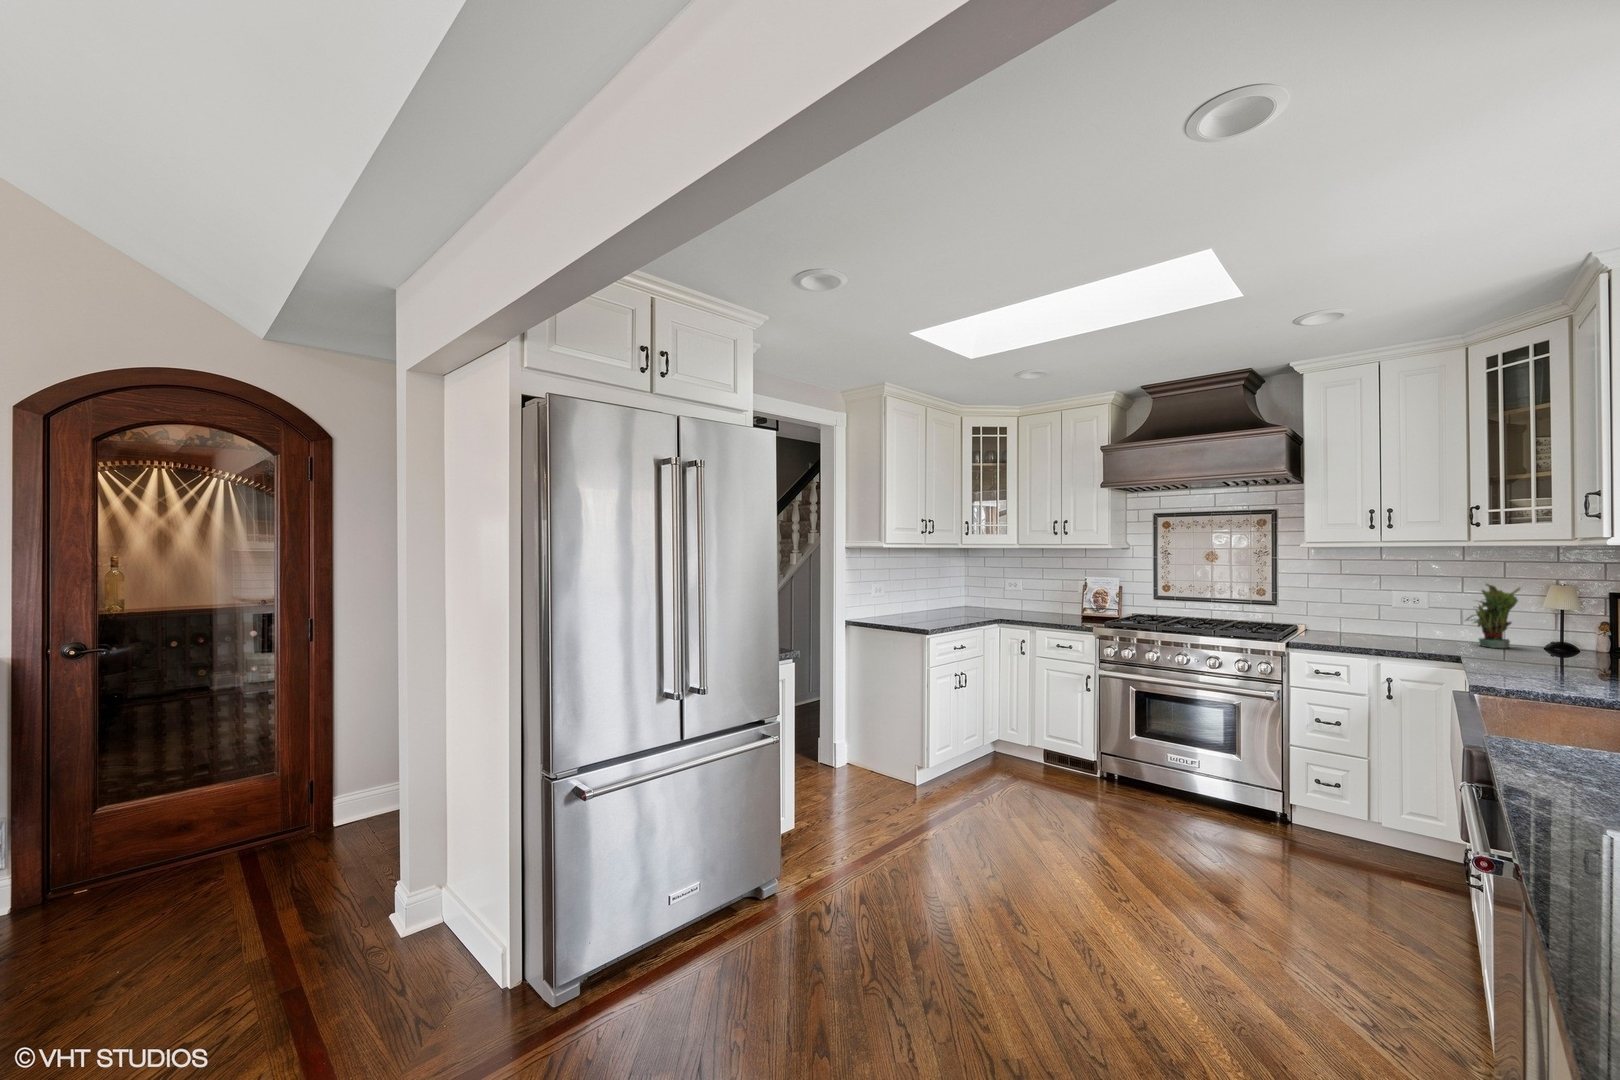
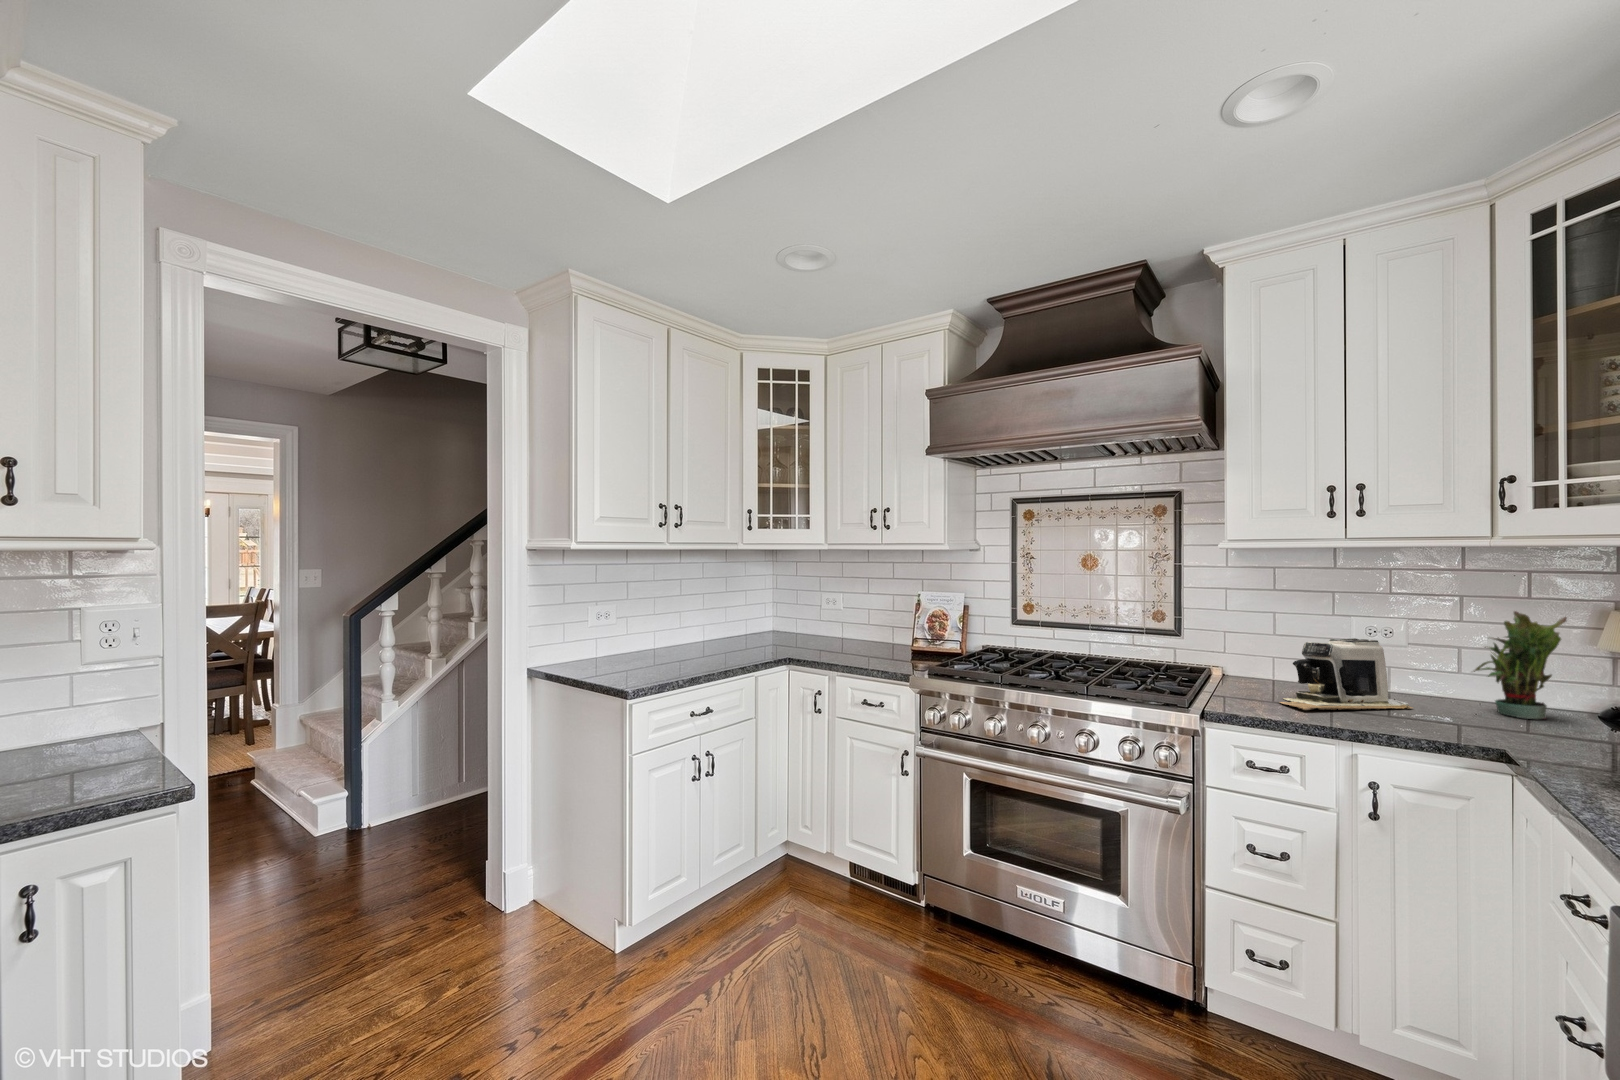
coffee maker: none [1338,602,1426,643] -> present [1280,638,1413,710]

